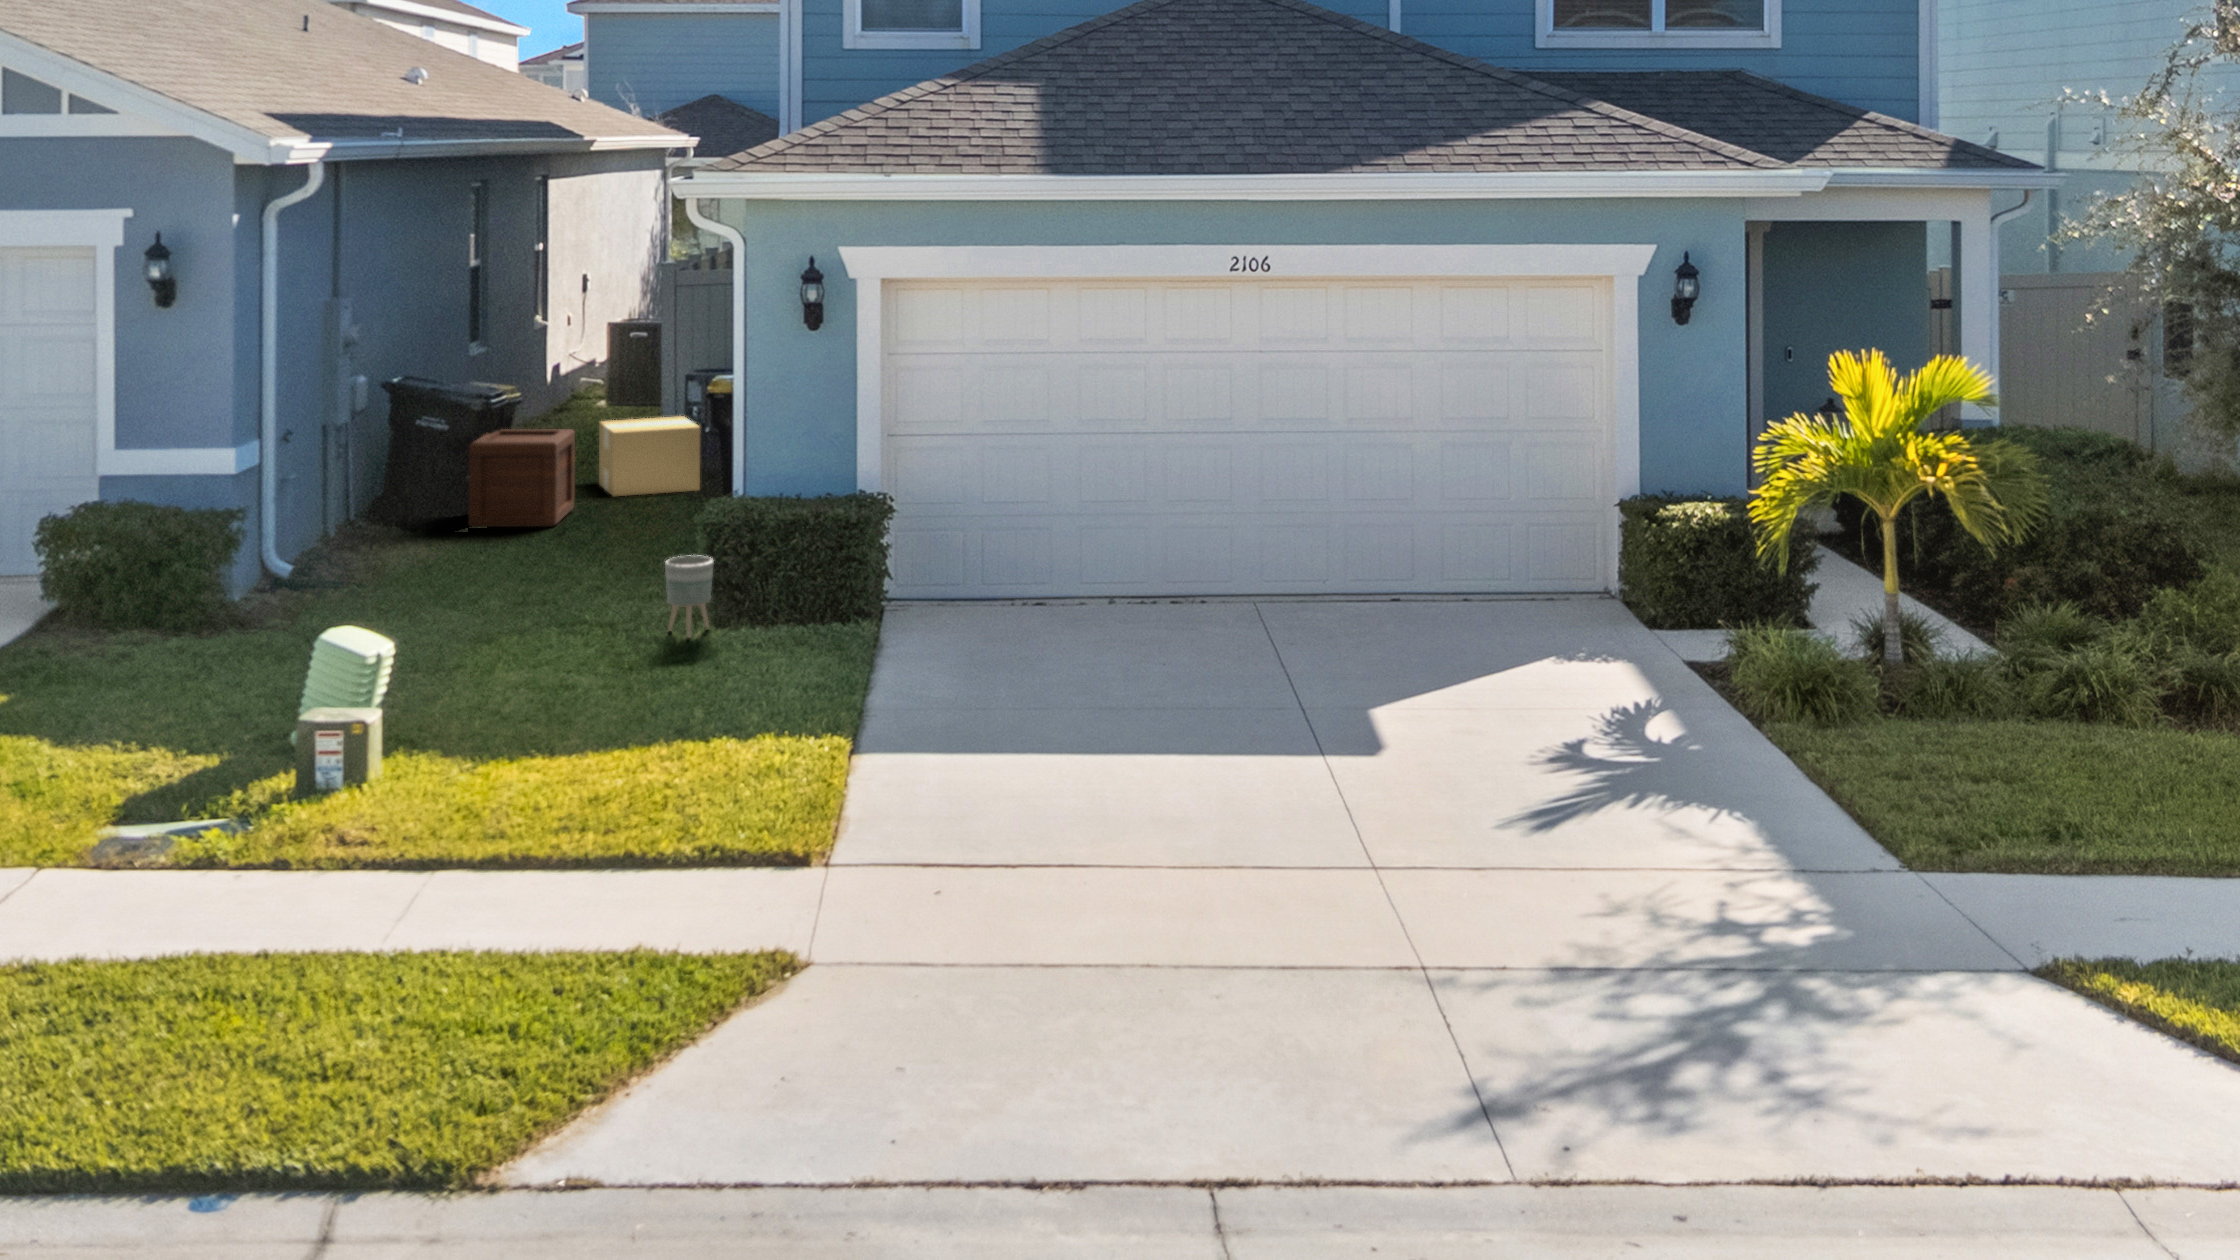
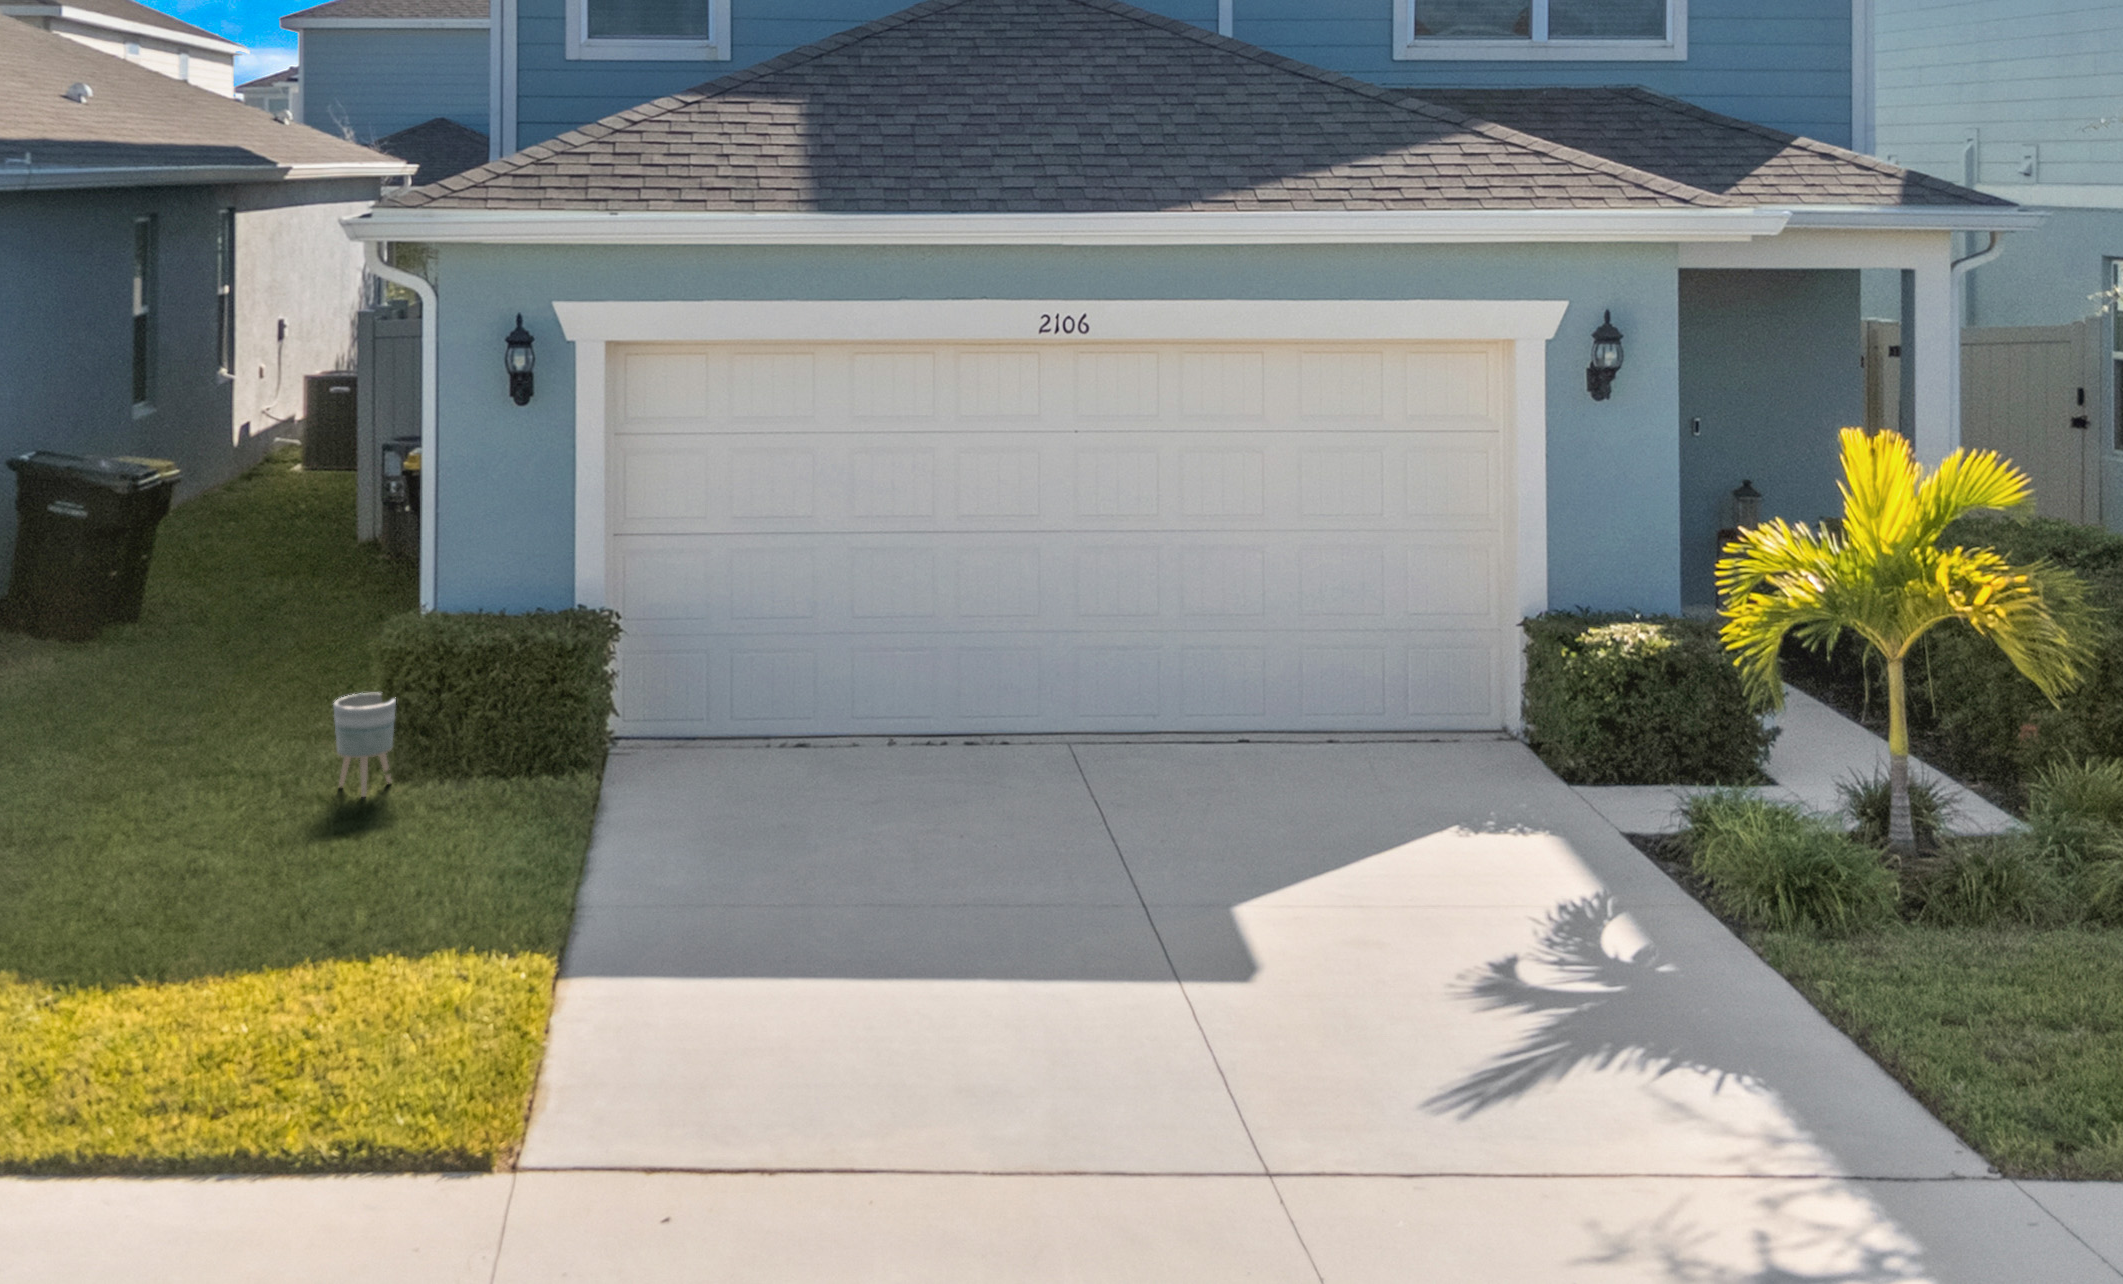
cardboard box: present [599,416,700,497] -> none [279,497,404,600]
wooden crate: present [469,429,575,527] -> none [105,521,243,646]

